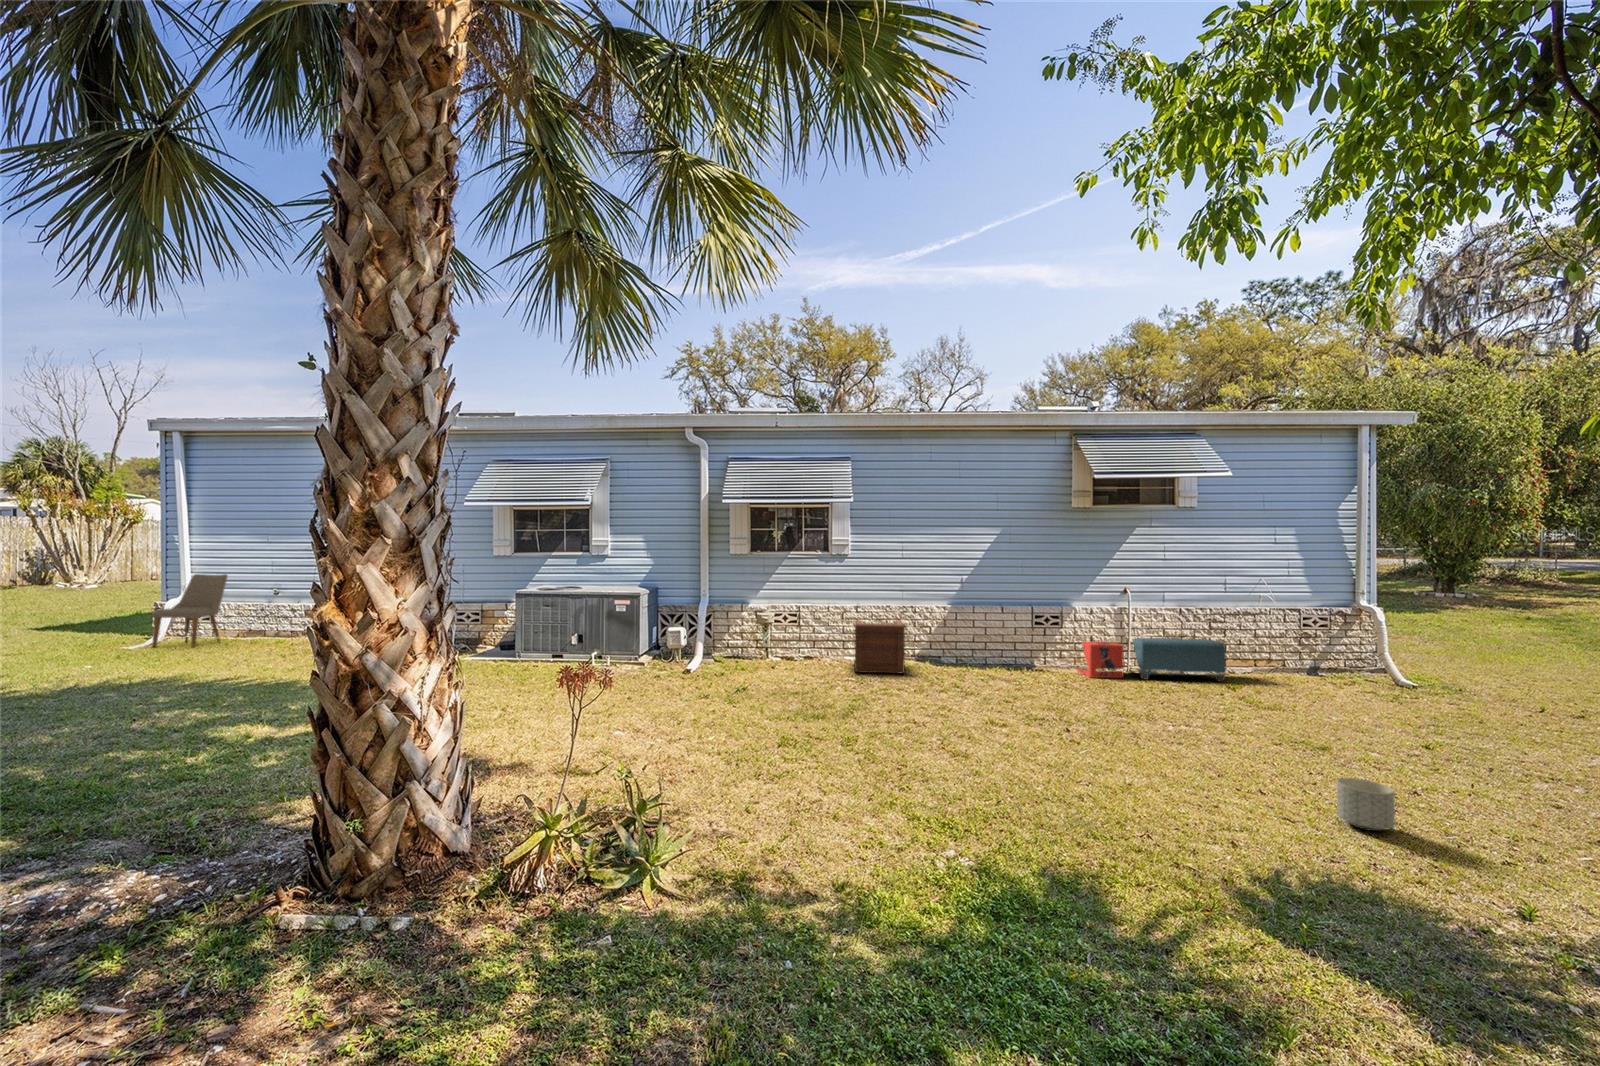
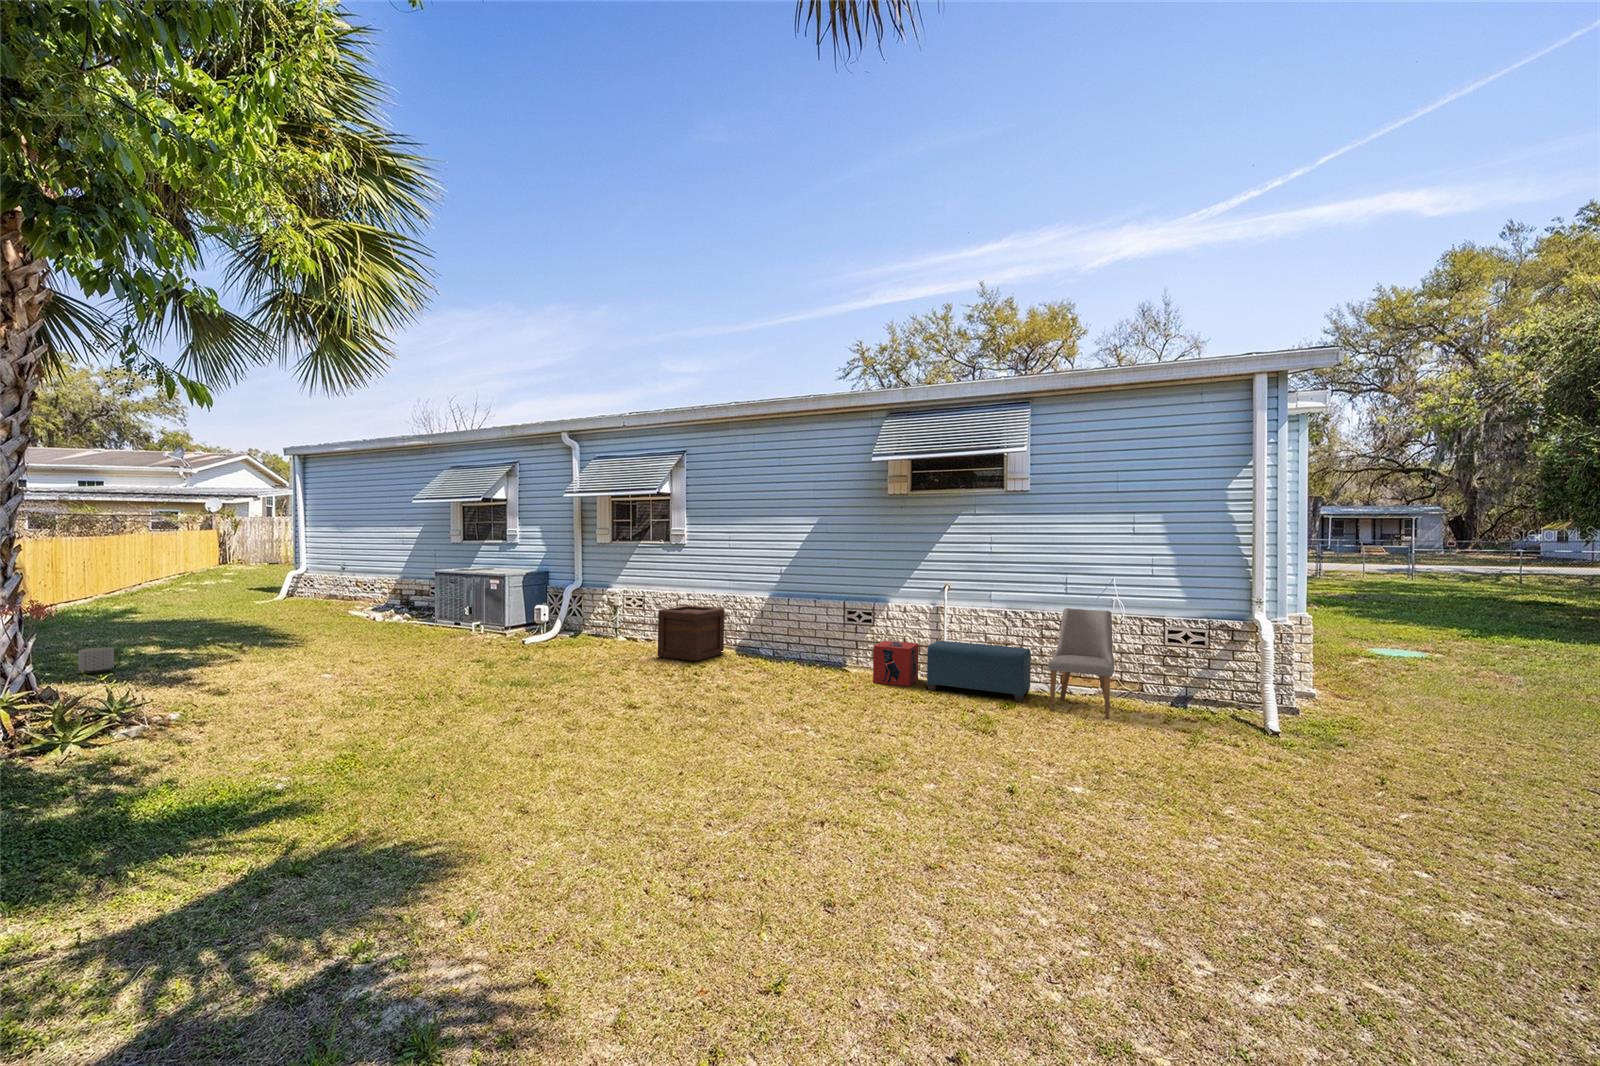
chair: present [152,574,228,647] -> present [1049,608,1115,718]
planter: present [1337,778,1395,831] -> present [78,647,114,673]

